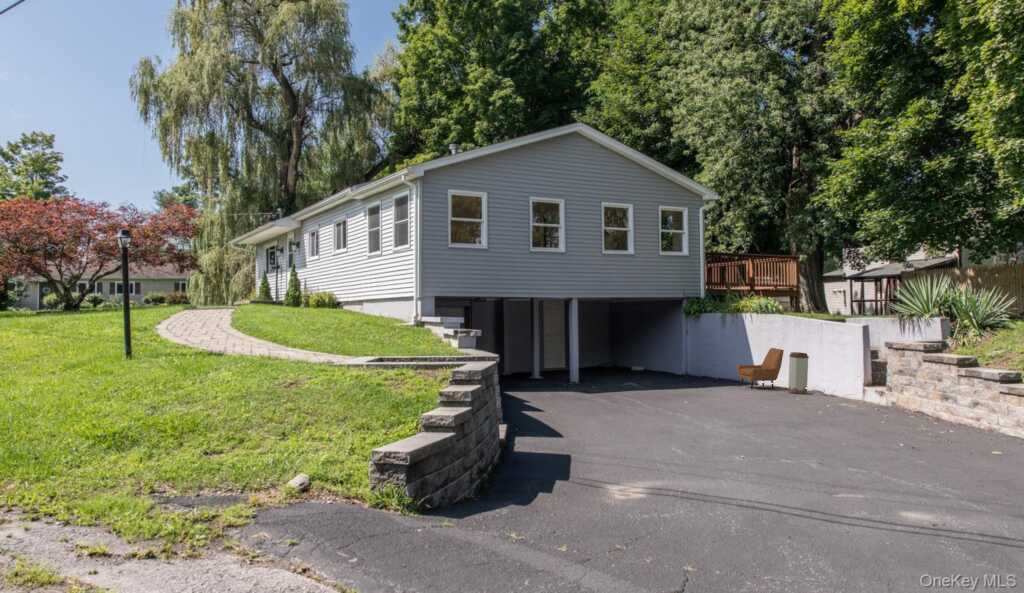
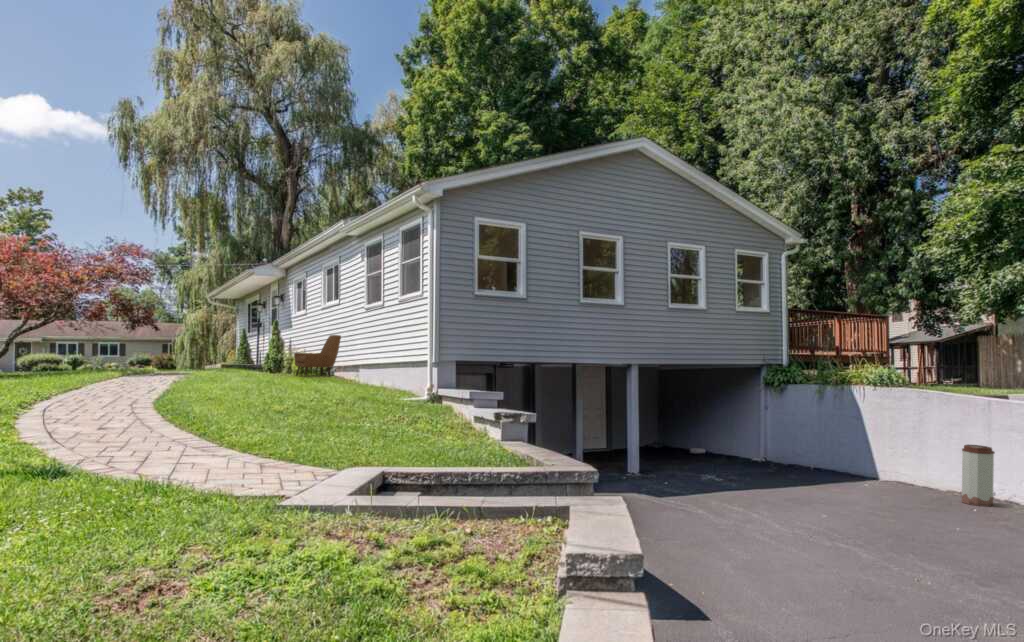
chair: present [738,348,784,389] -> present [294,335,341,376]

